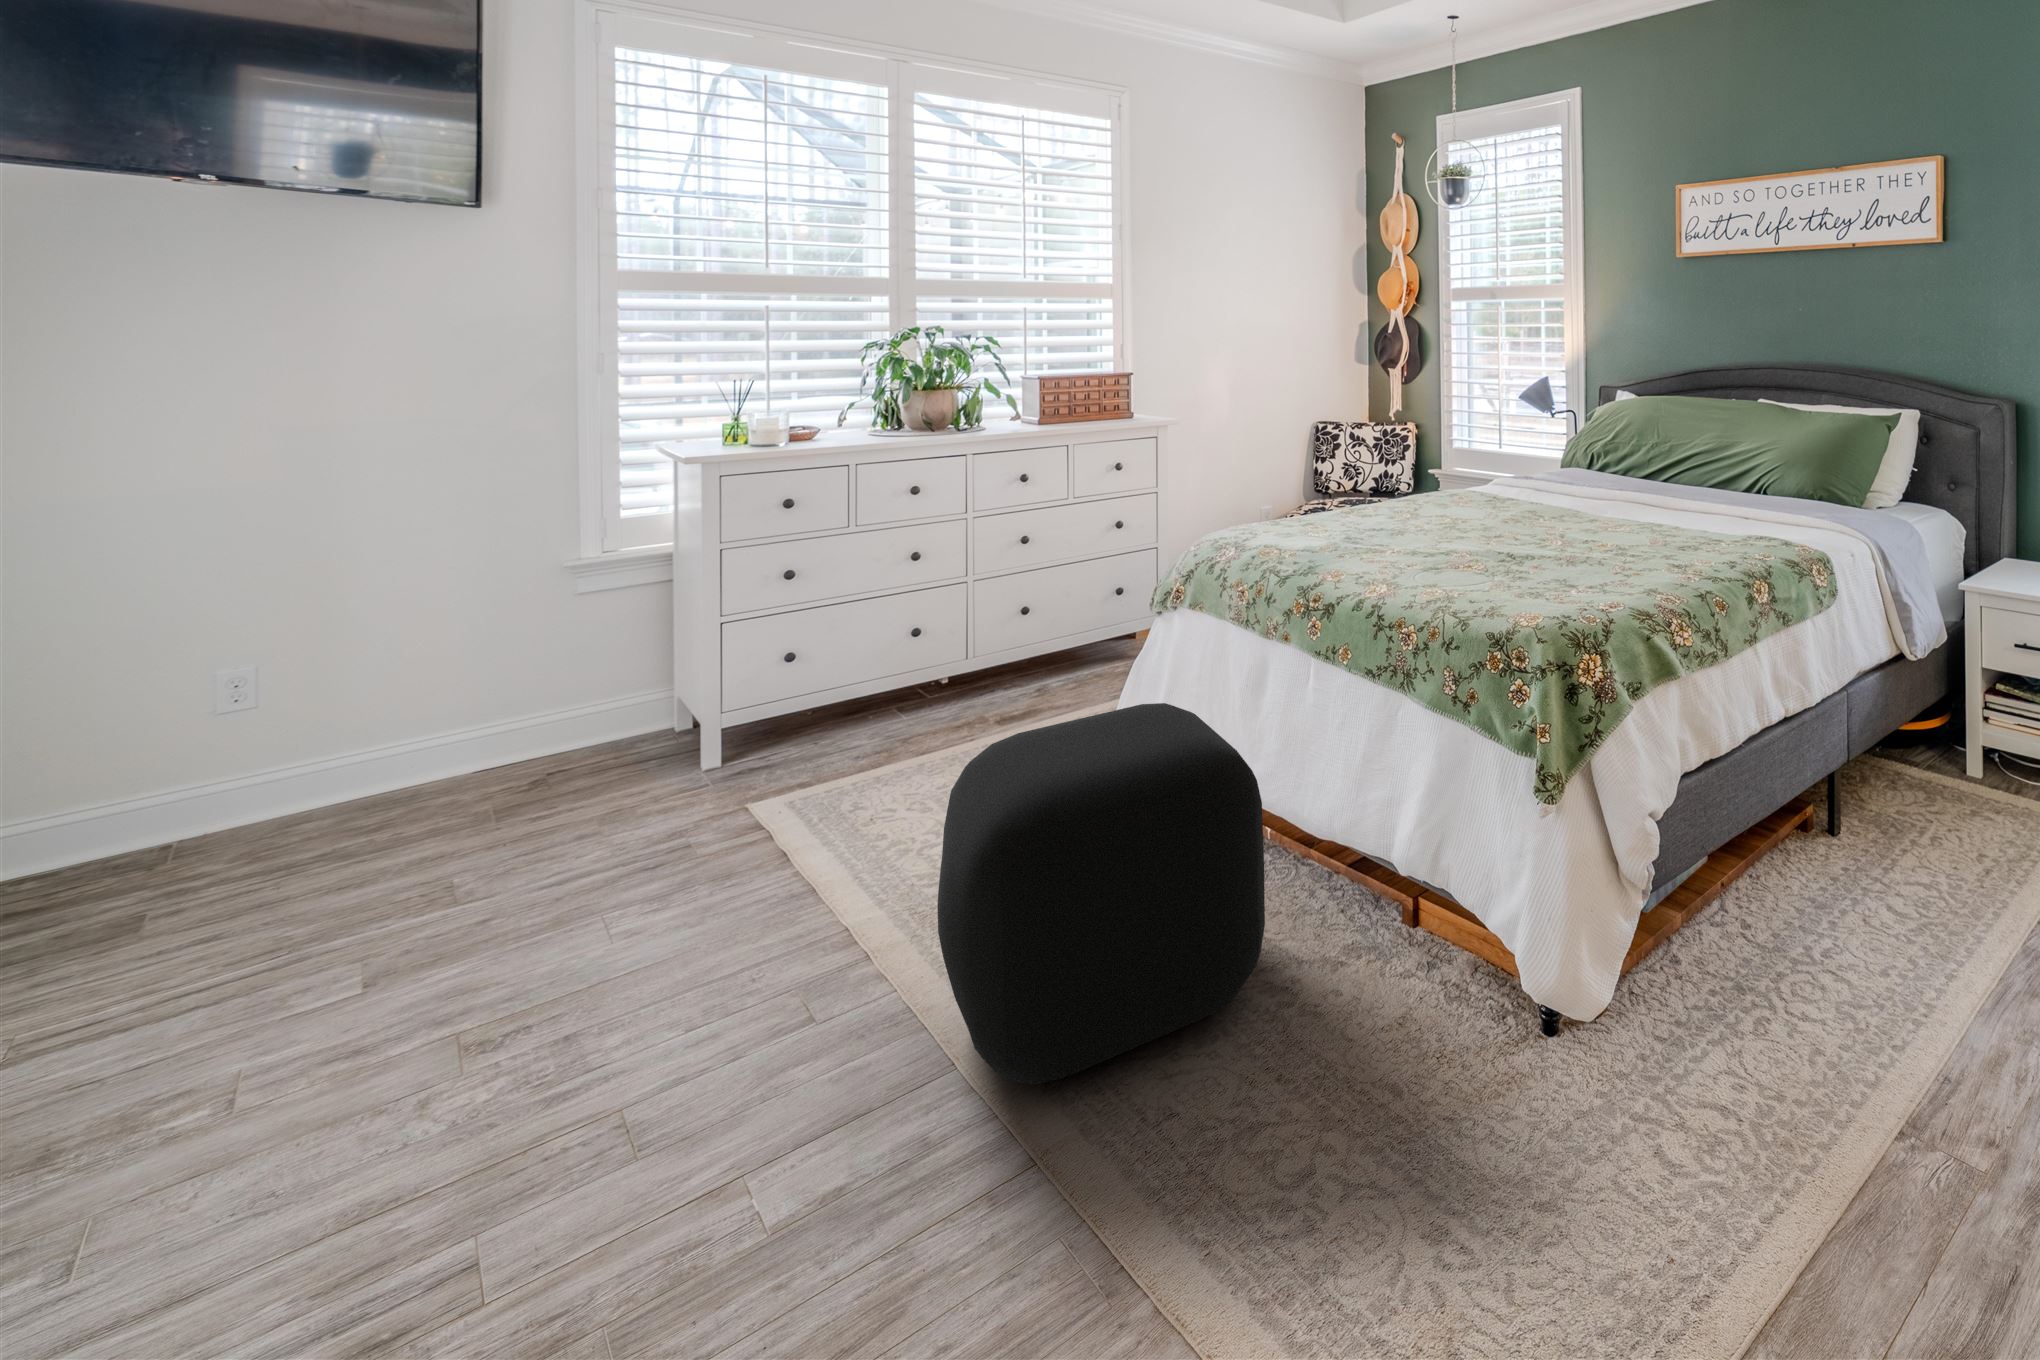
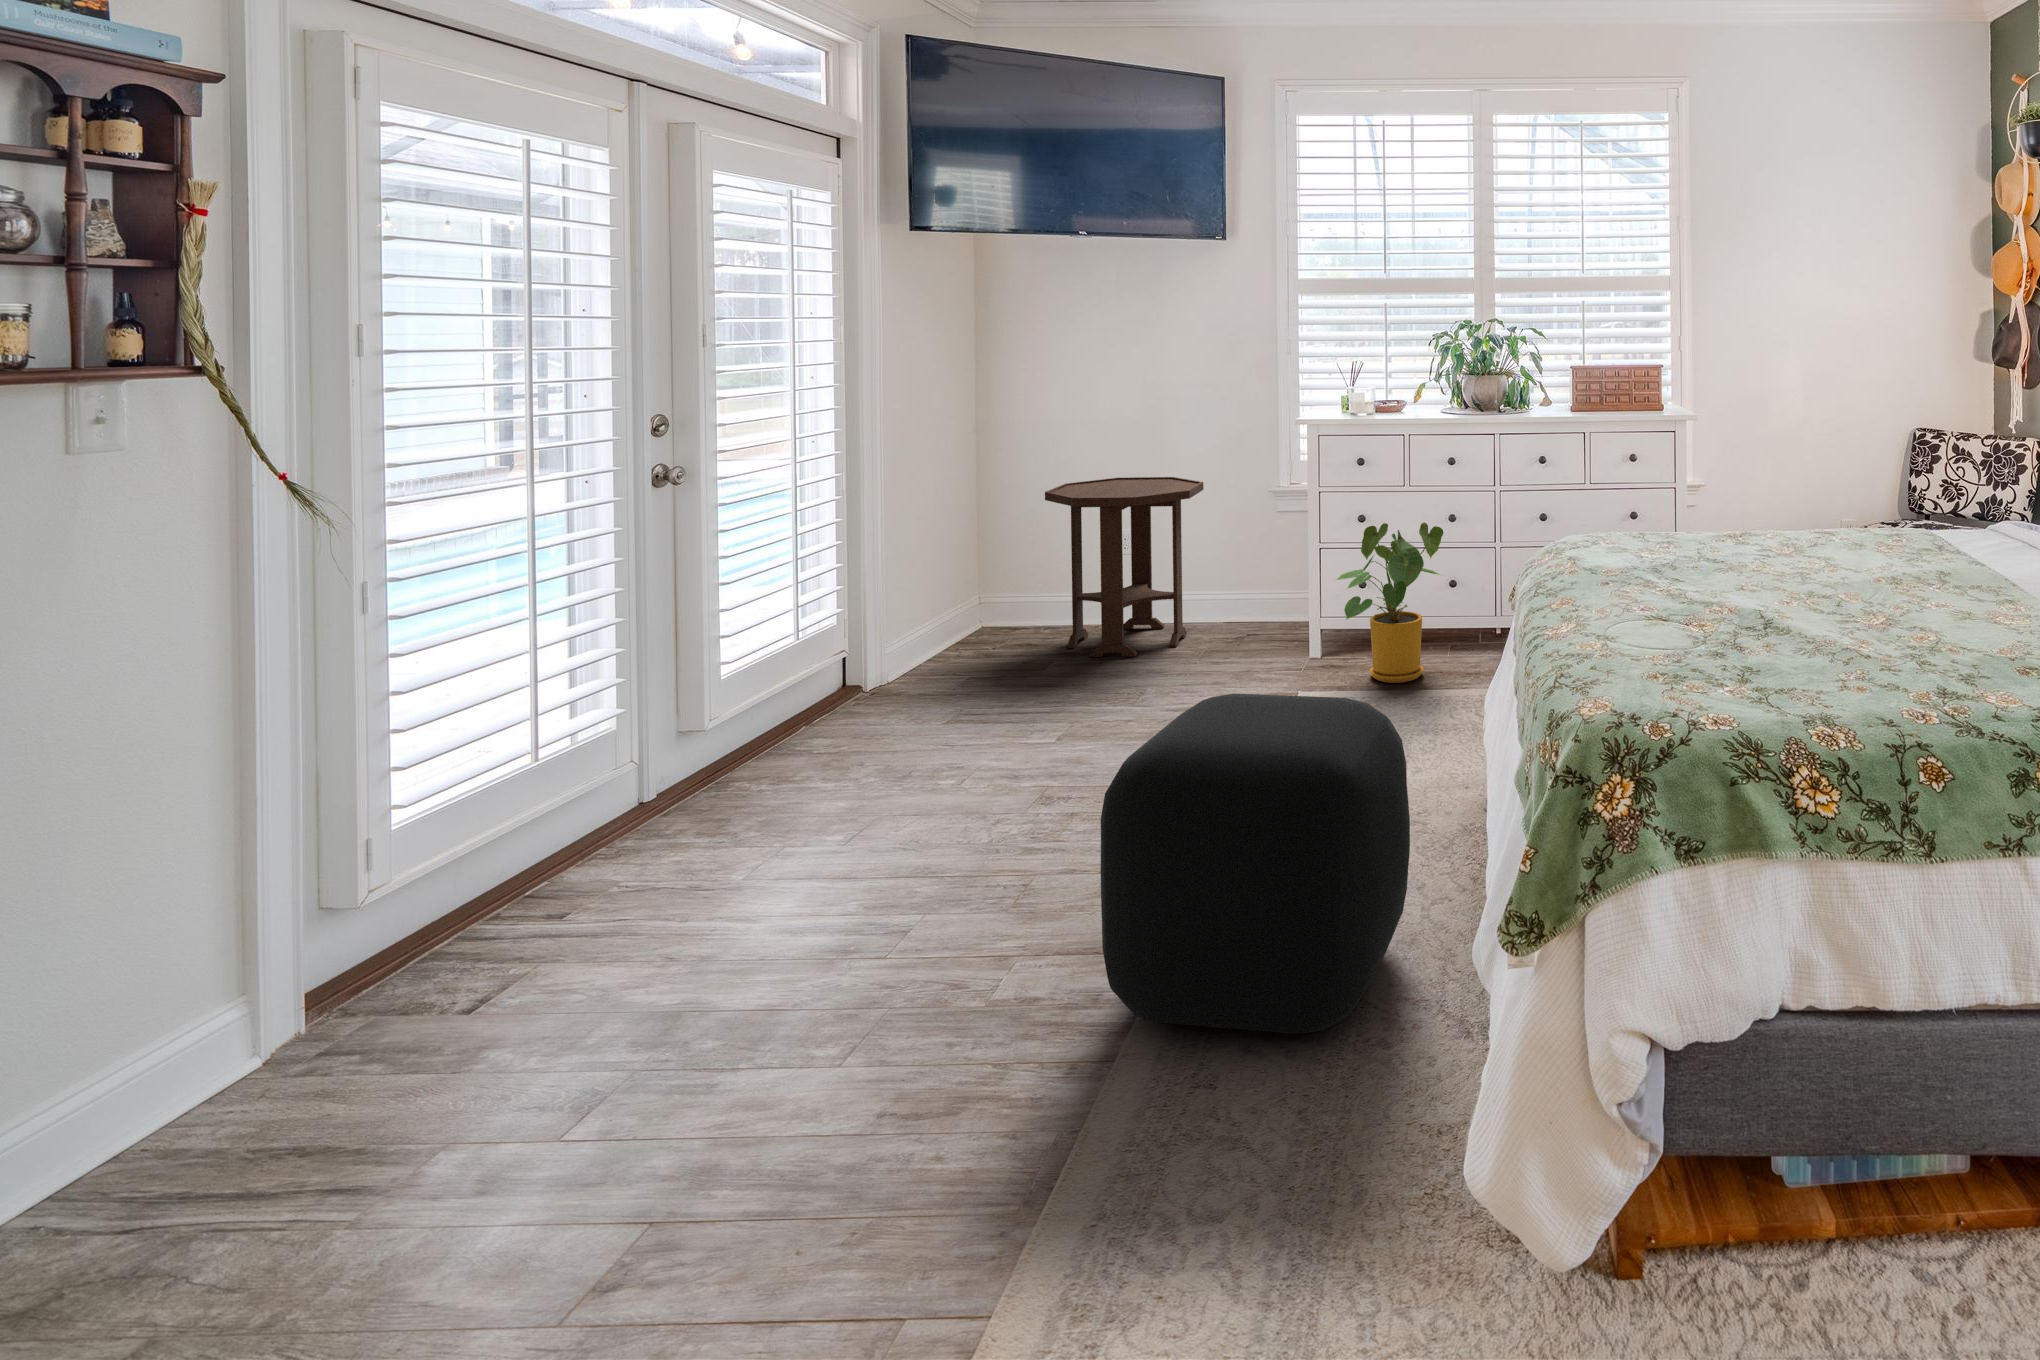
side table: none [246,558,545,832] -> present [1045,477,1204,657]
house plant: none [830,558,962,735] -> present [1336,523,1443,683]

